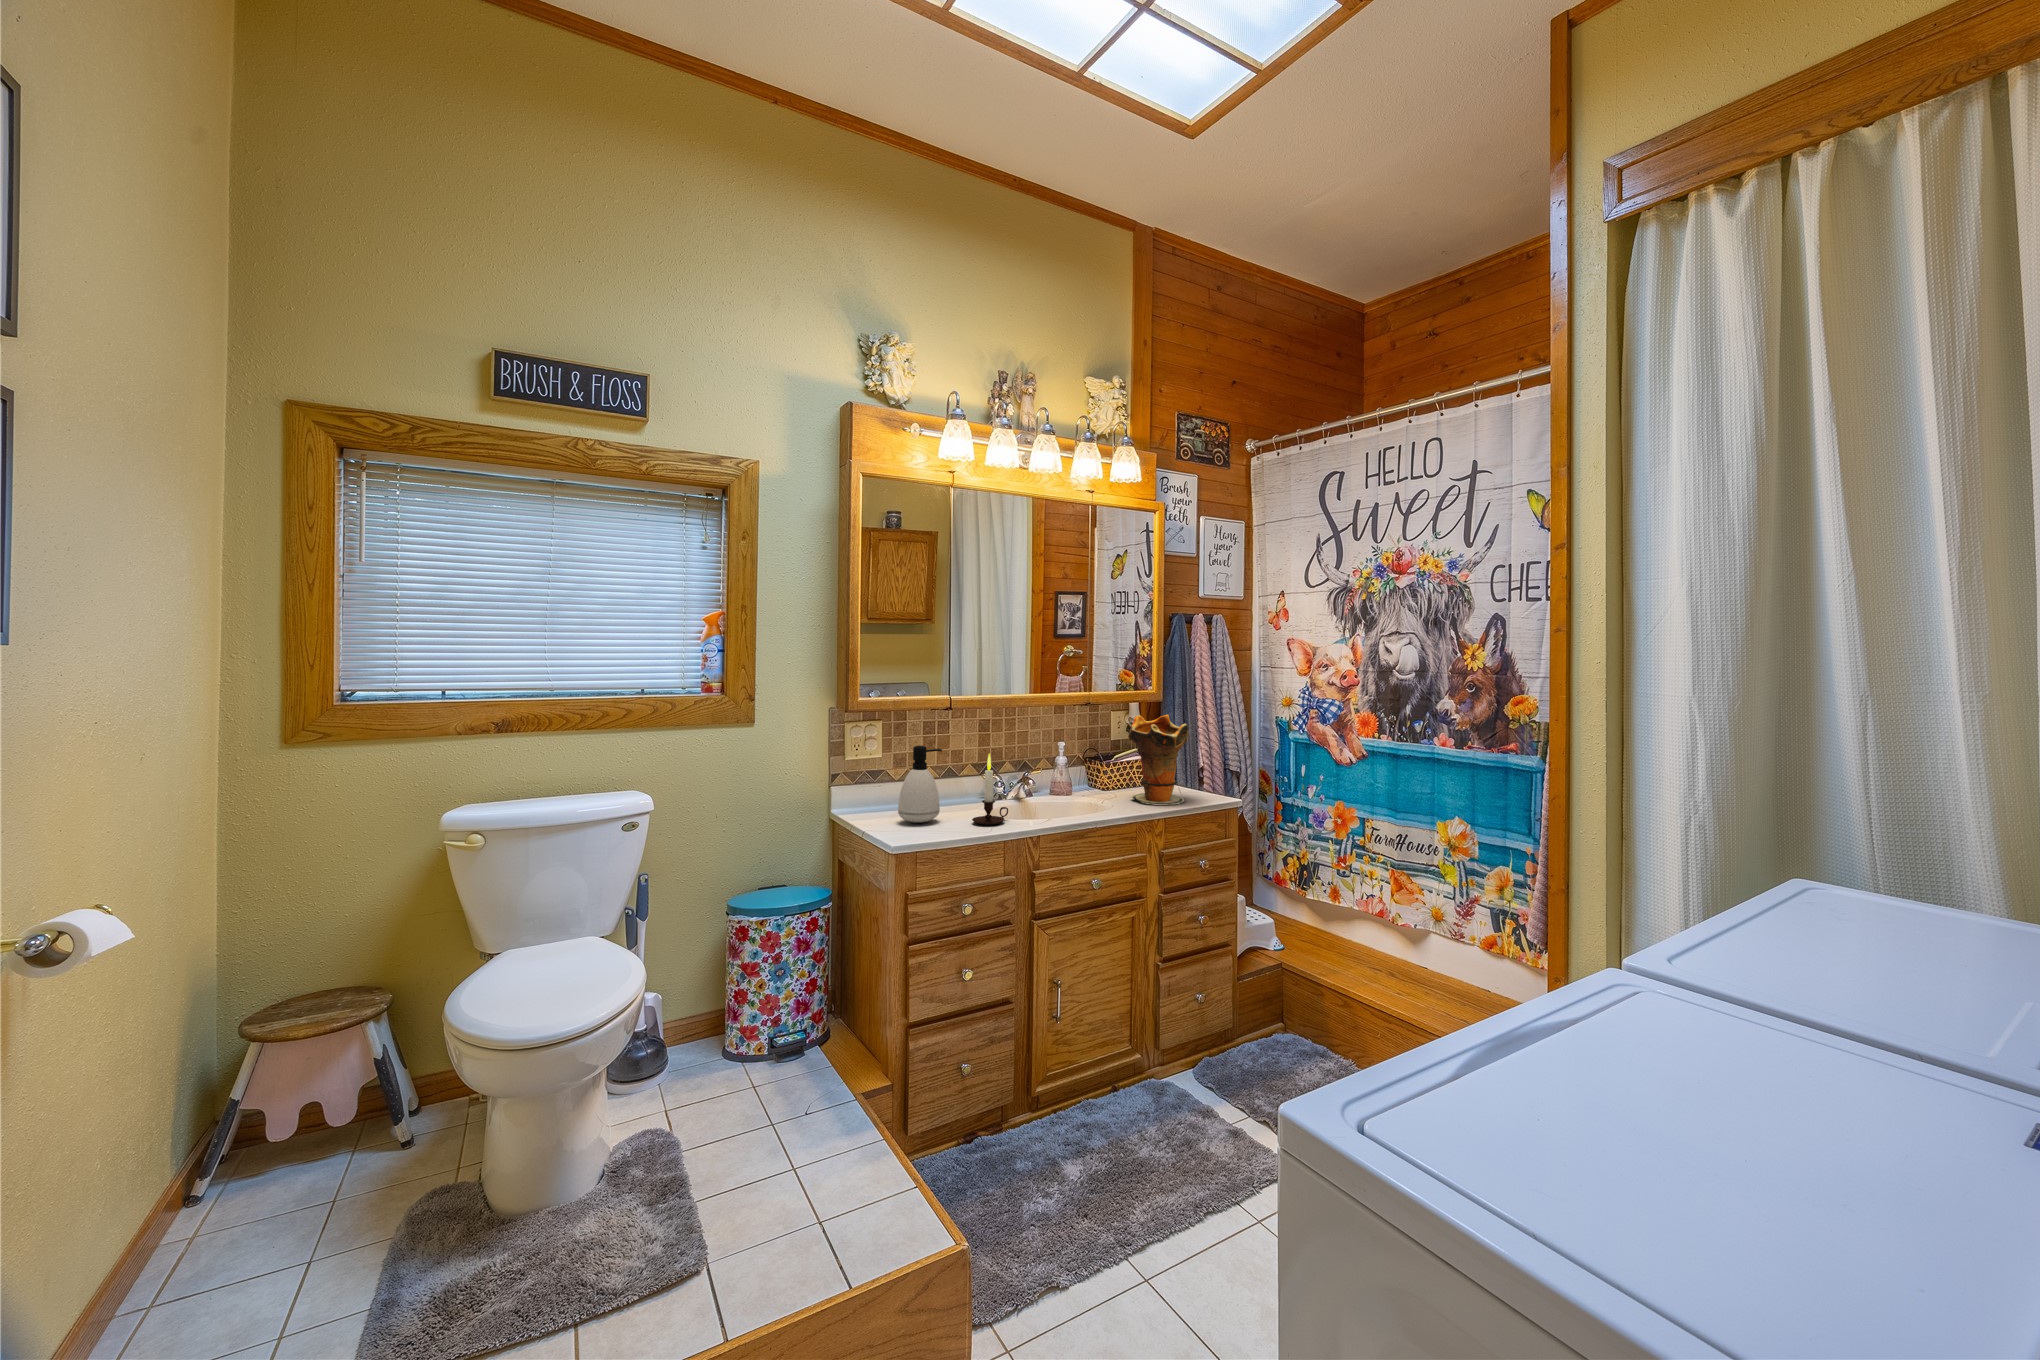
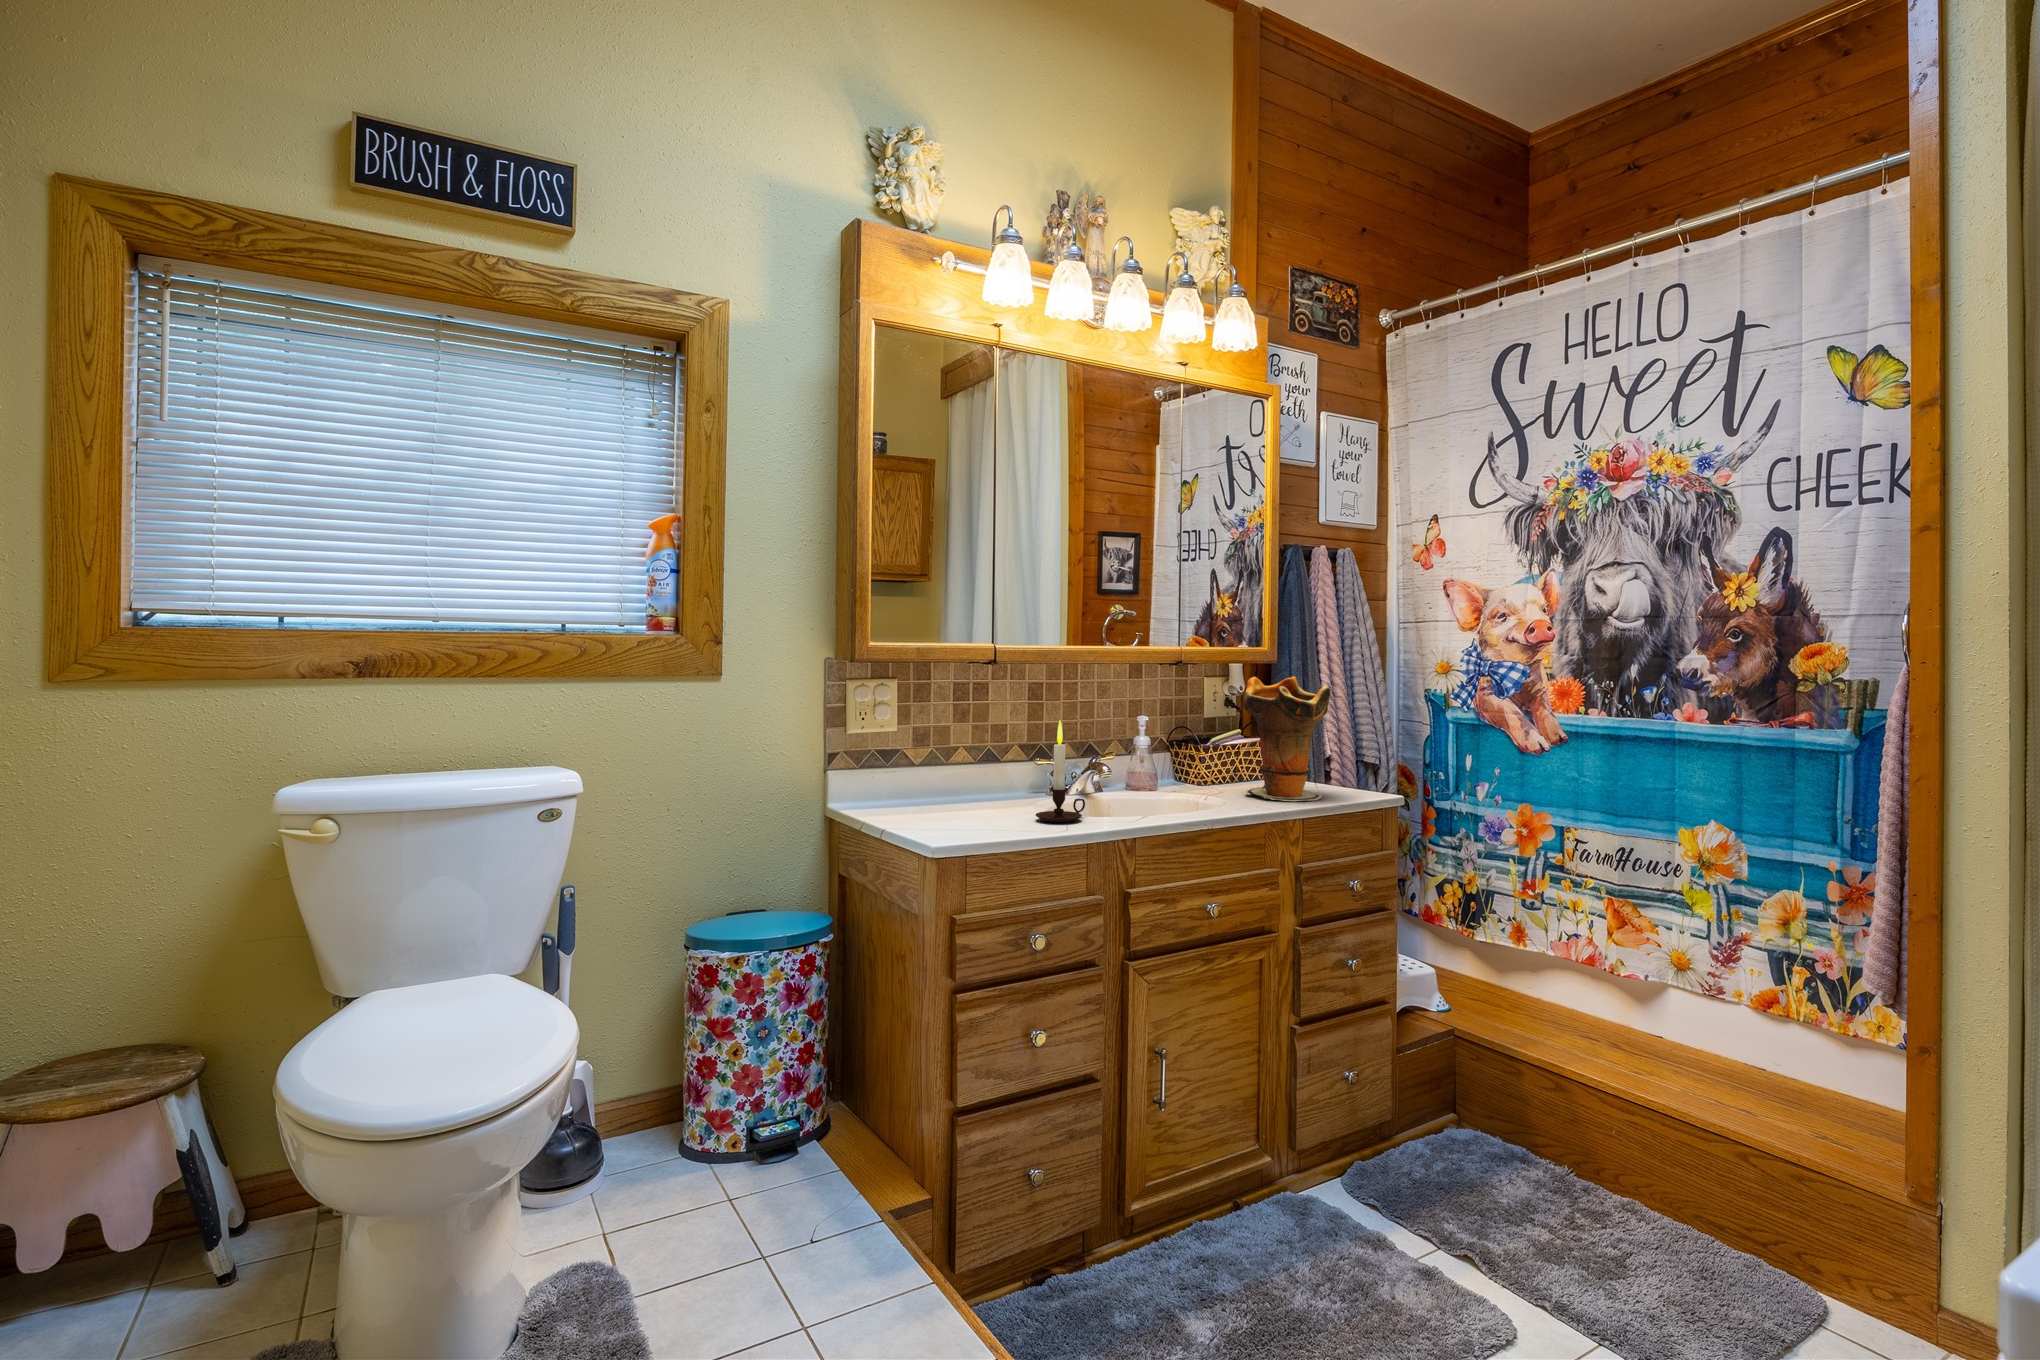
soap dispenser: present [898,746,942,823] -> none [929,709,991,819]

